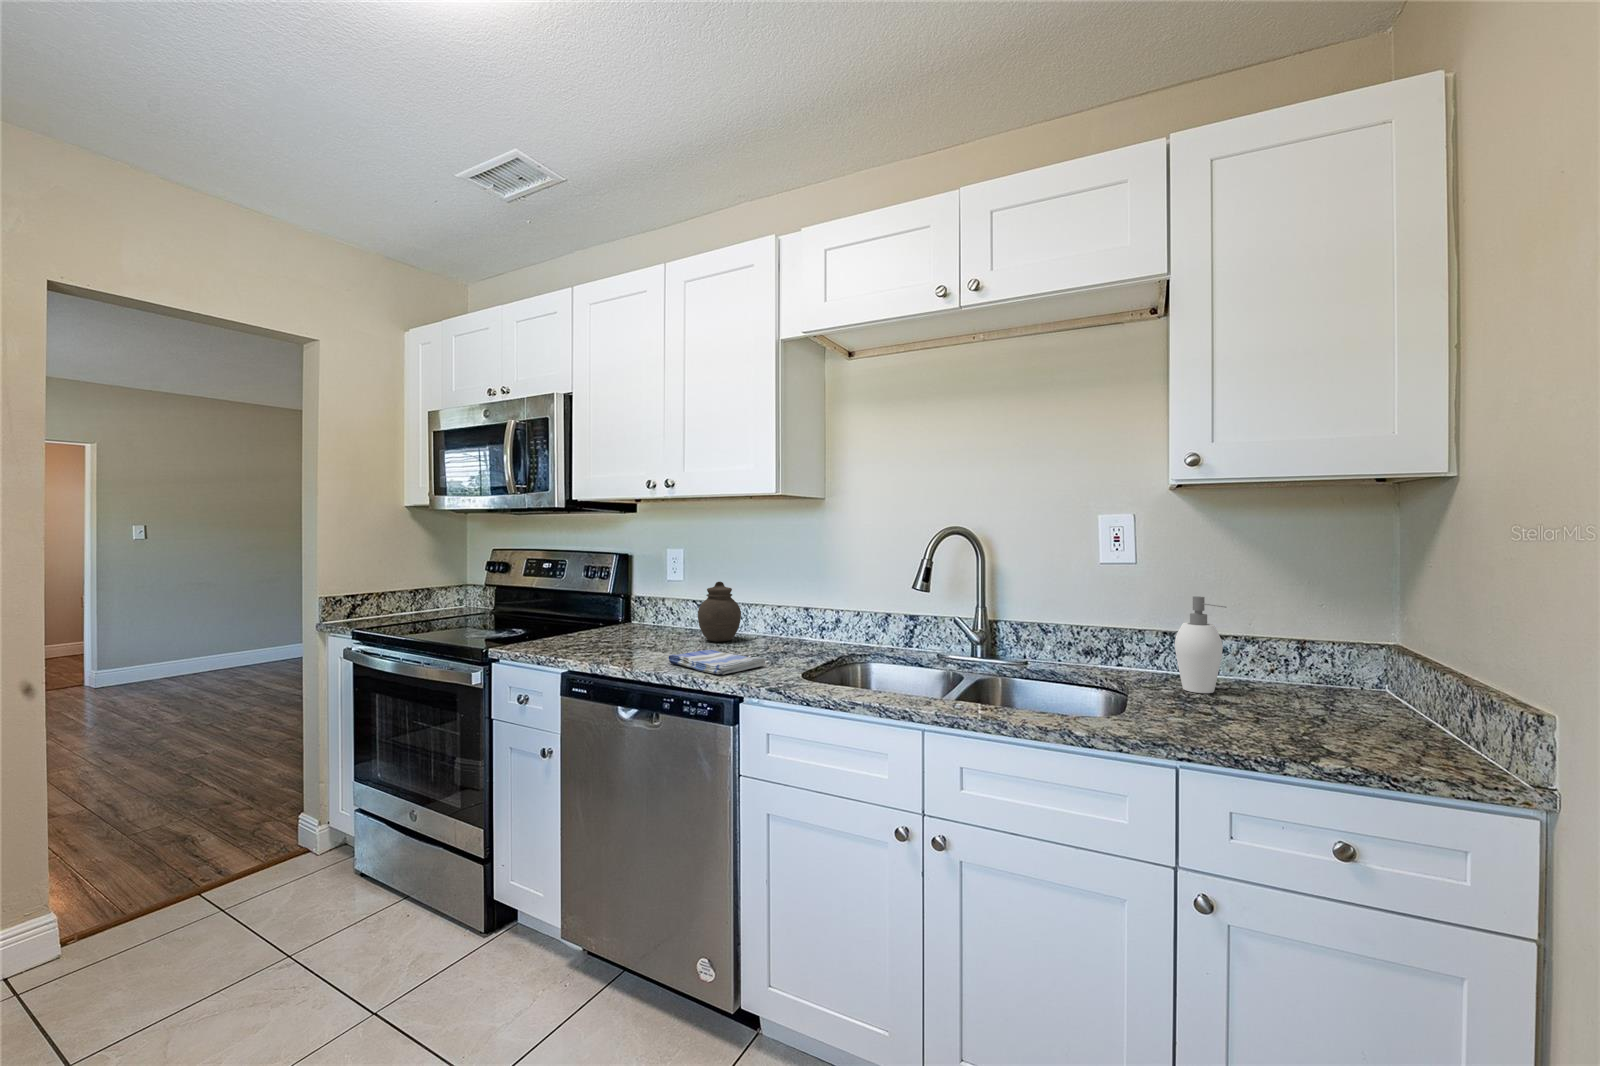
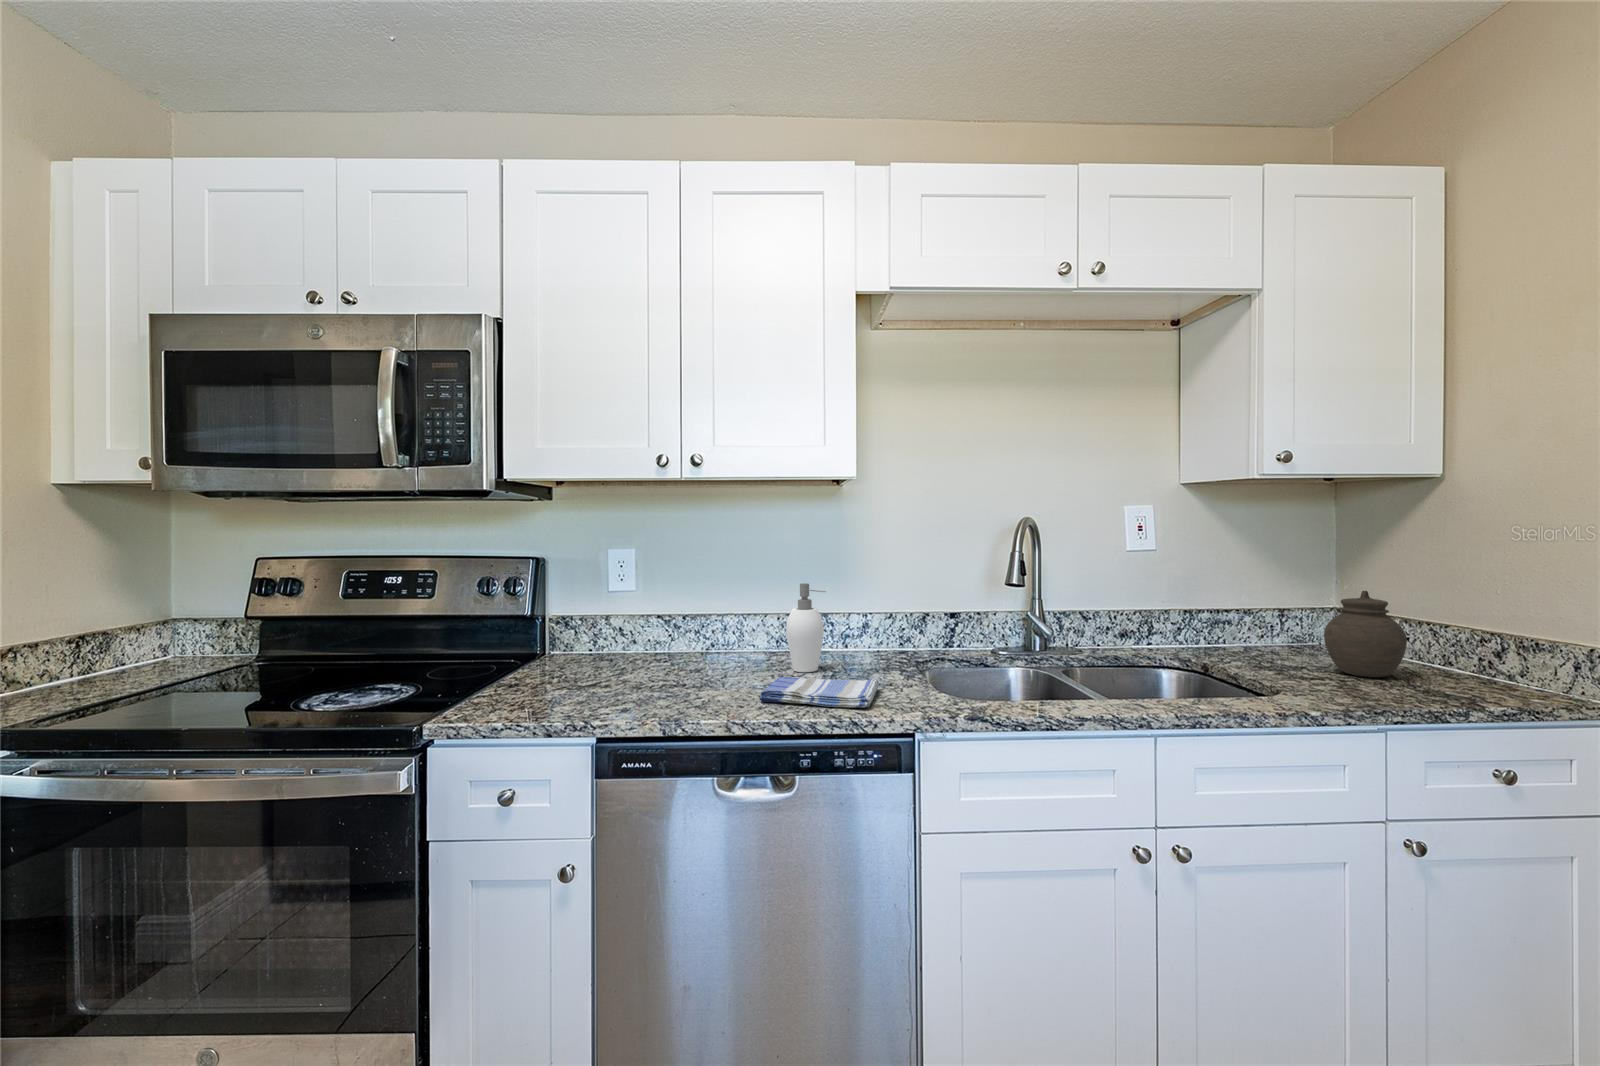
jar: present [698,582,741,642] -> present [1324,591,1407,677]
soap dispenser: present [1175,596,1226,693] -> present [786,583,825,672]

